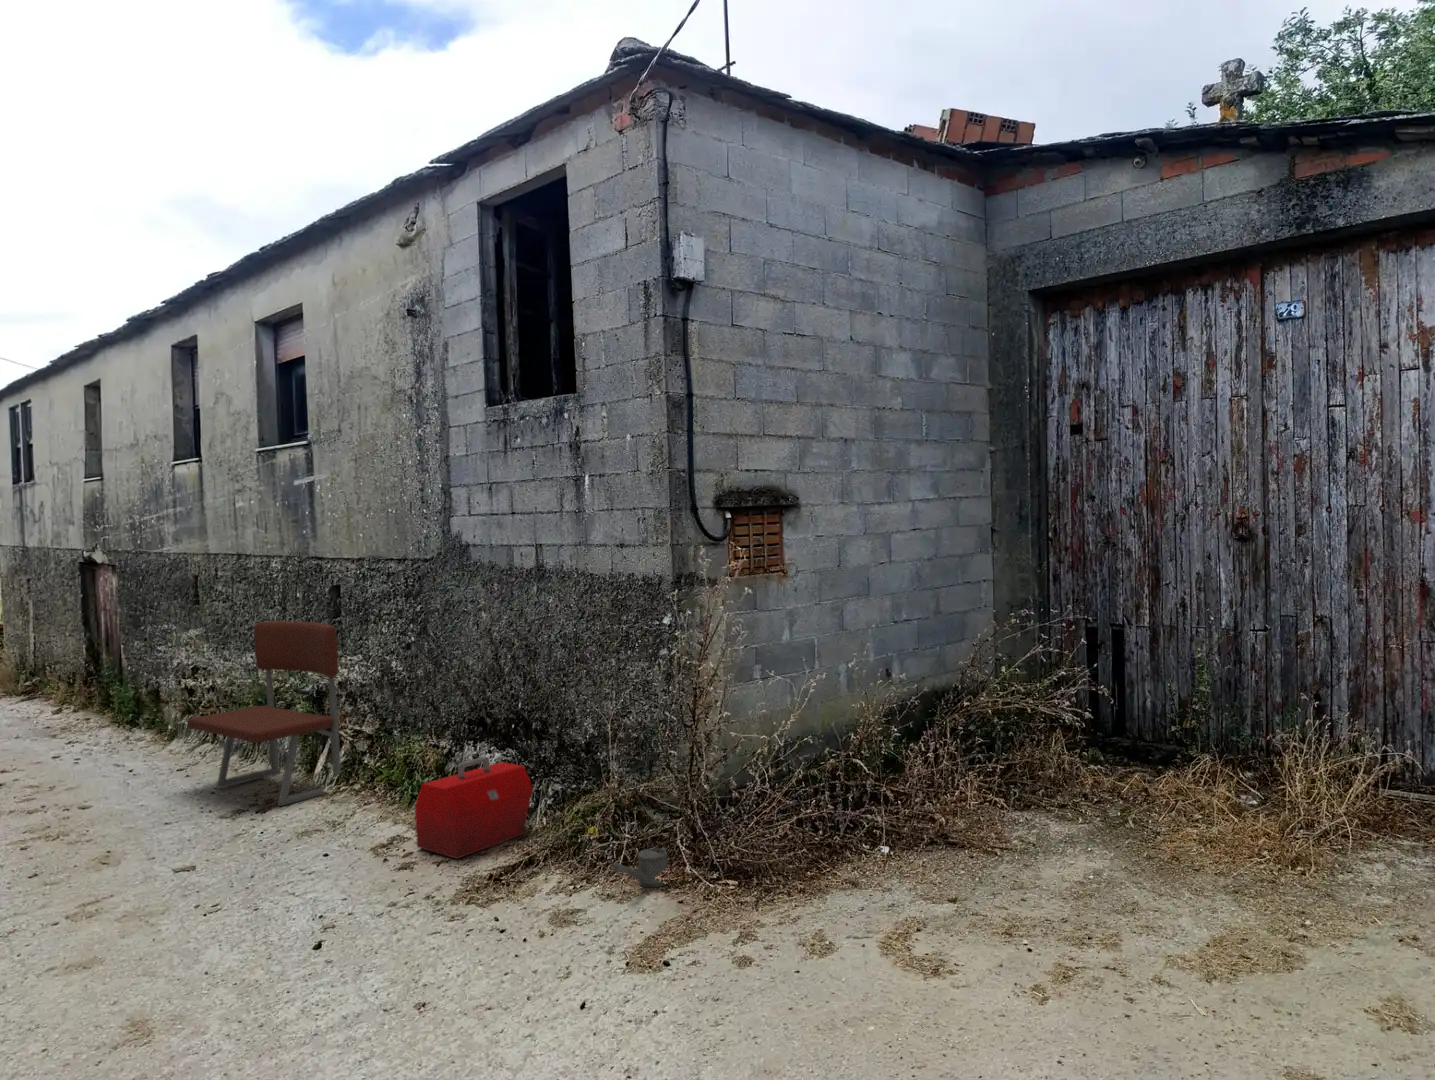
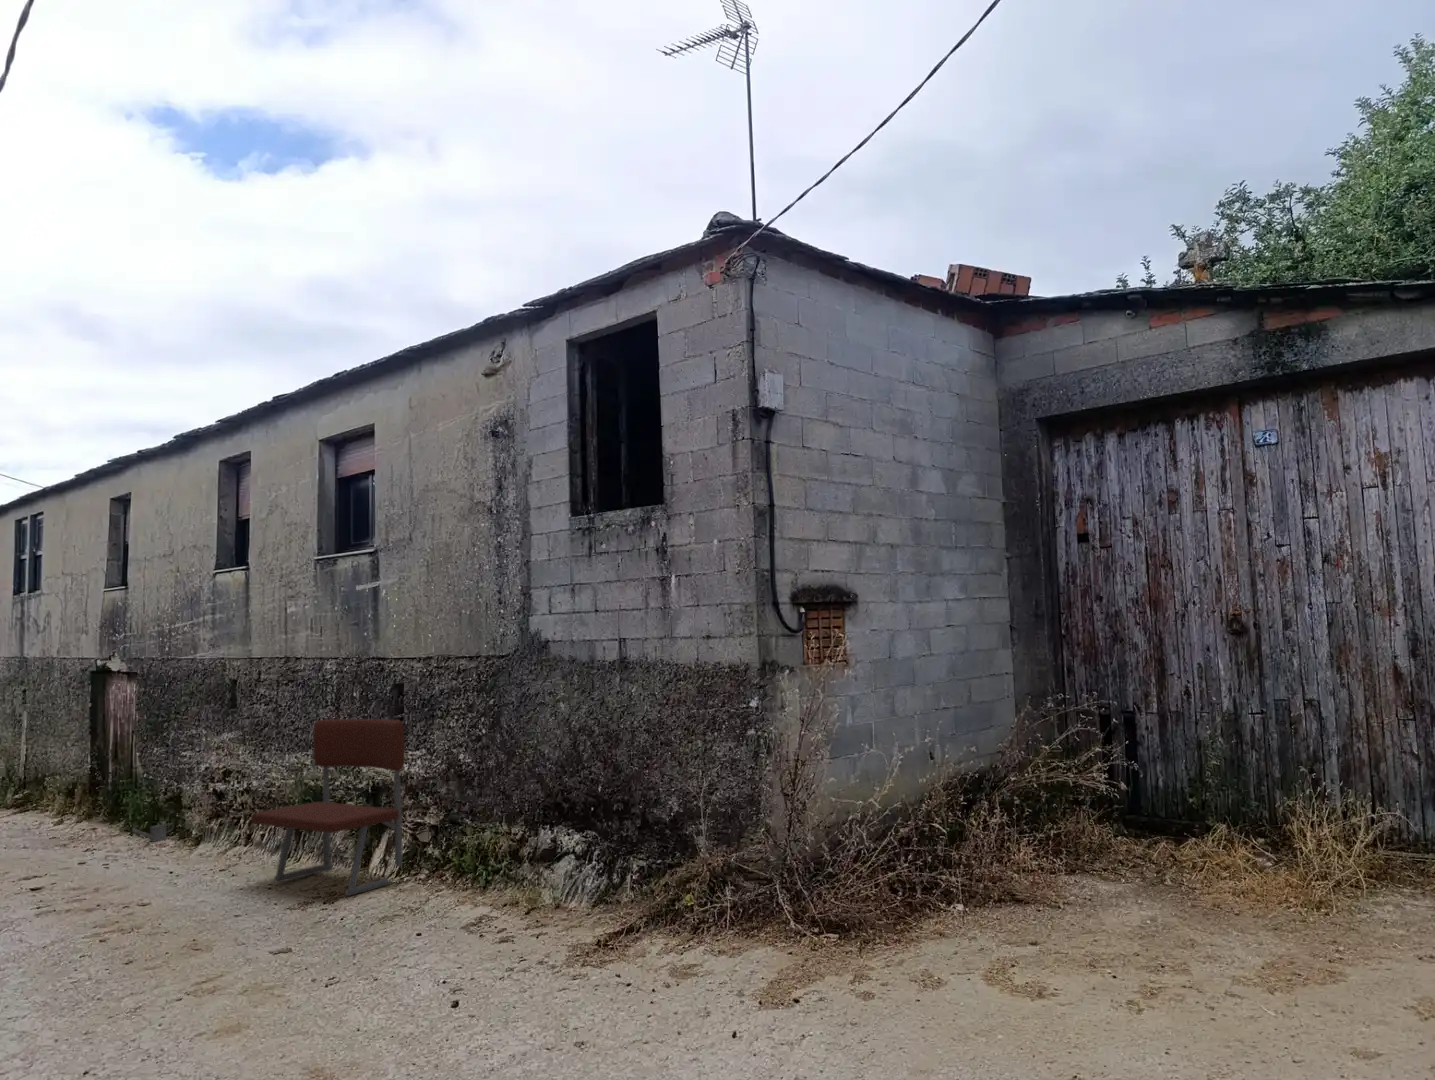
toolbox: present [415,756,532,859] -> none [510,836,619,930]
watering can: present [613,848,668,887] -> present [132,824,174,842]

